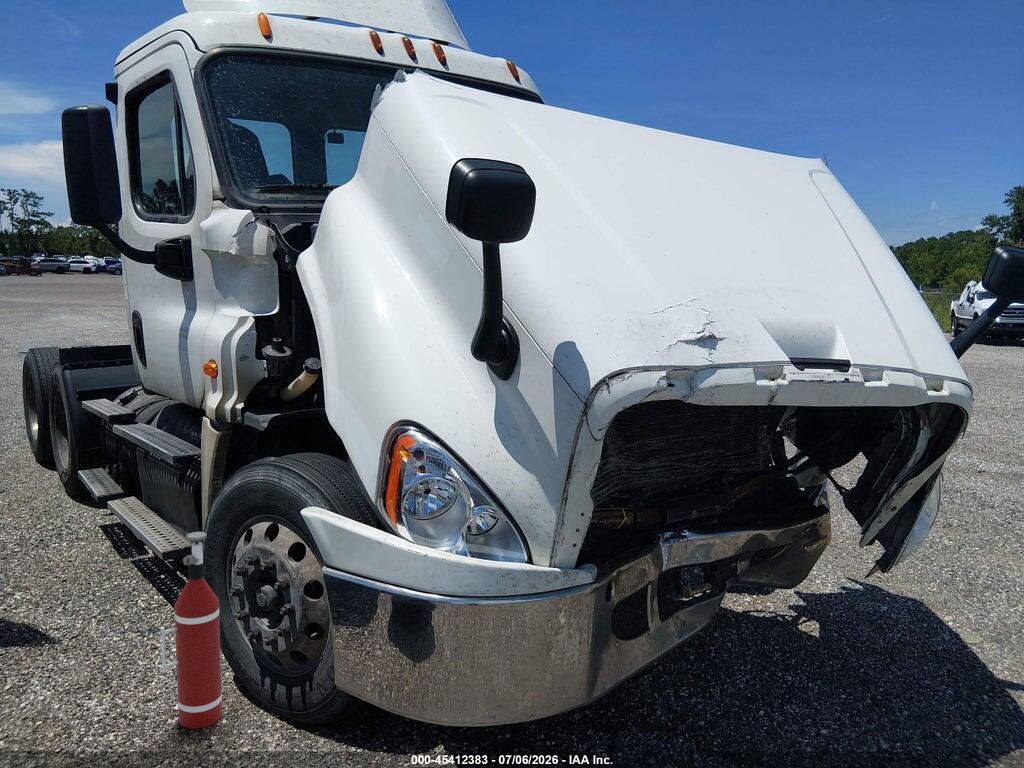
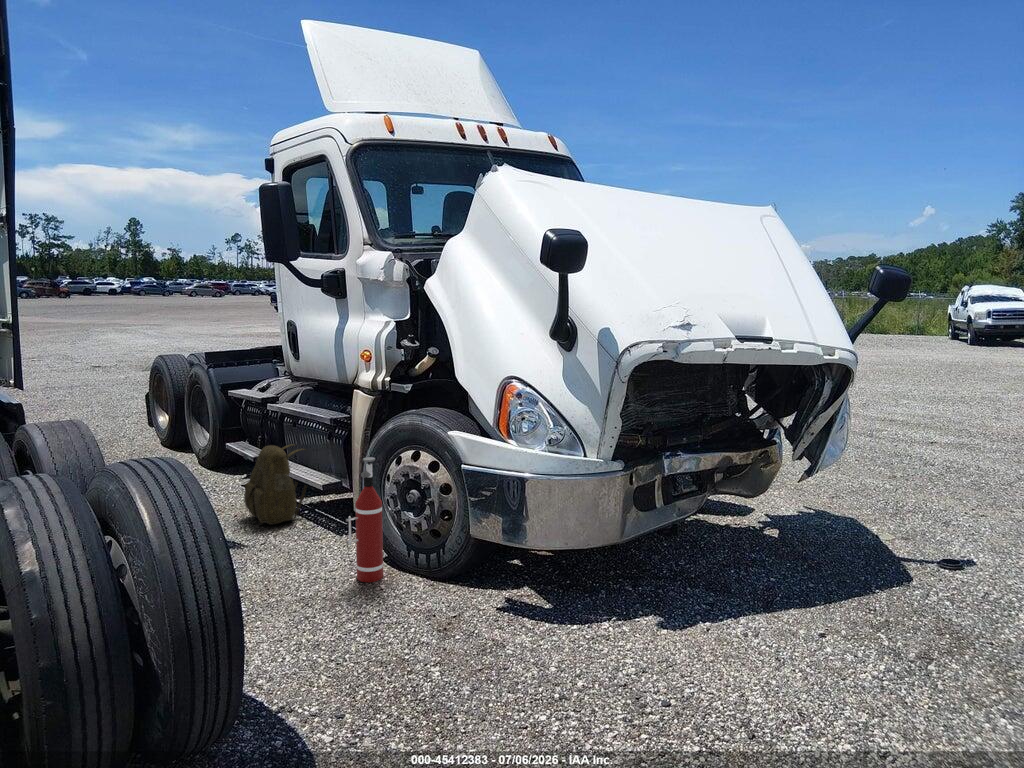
backpack: none [57,486,156,606] -> present [244,444,307,525]

